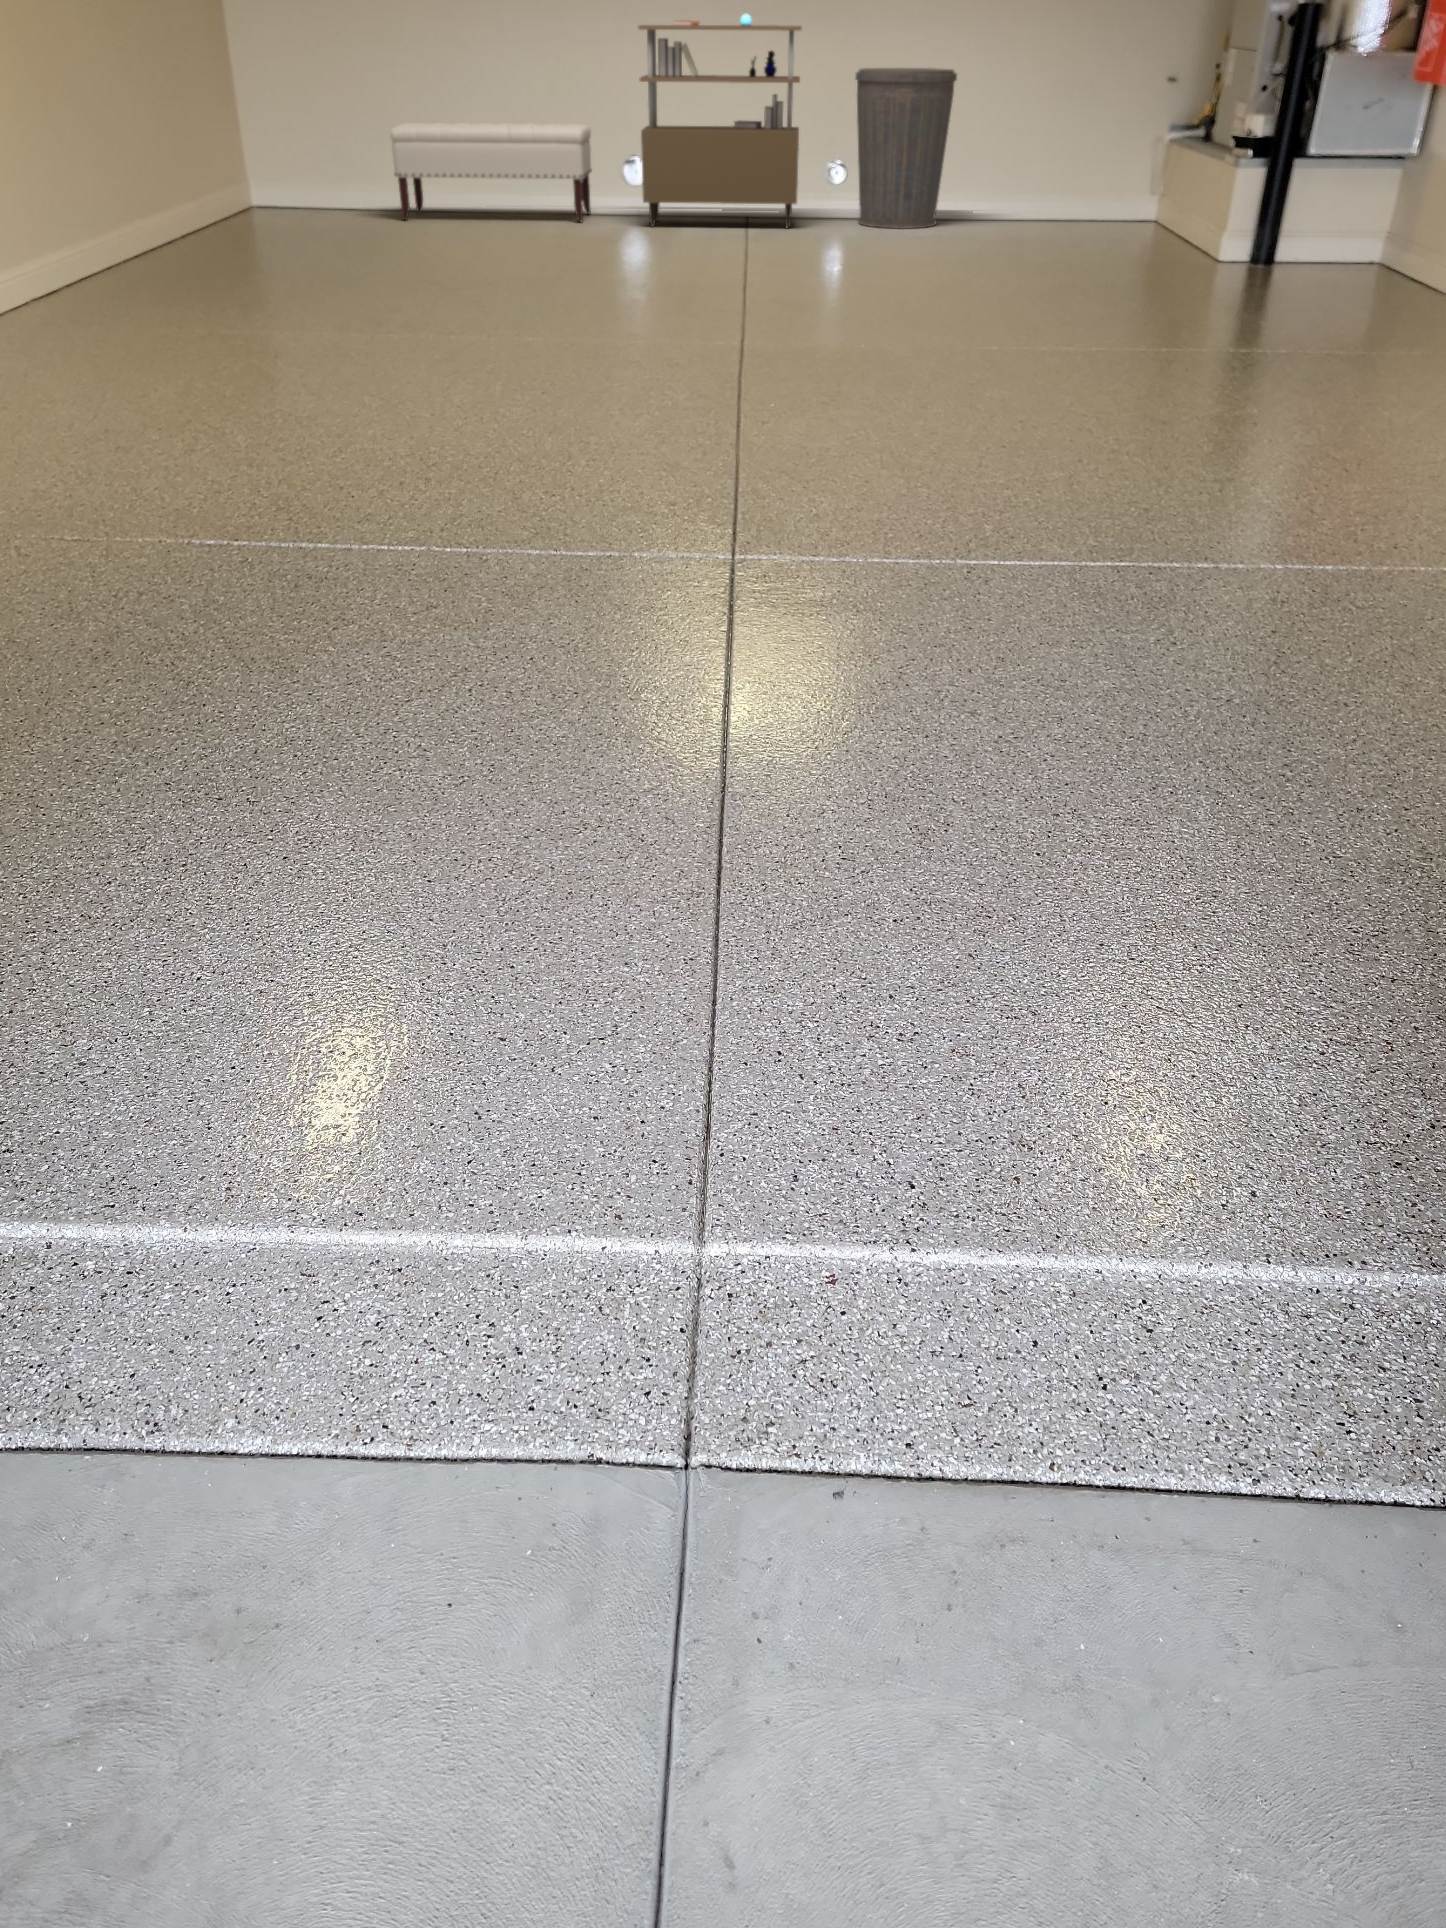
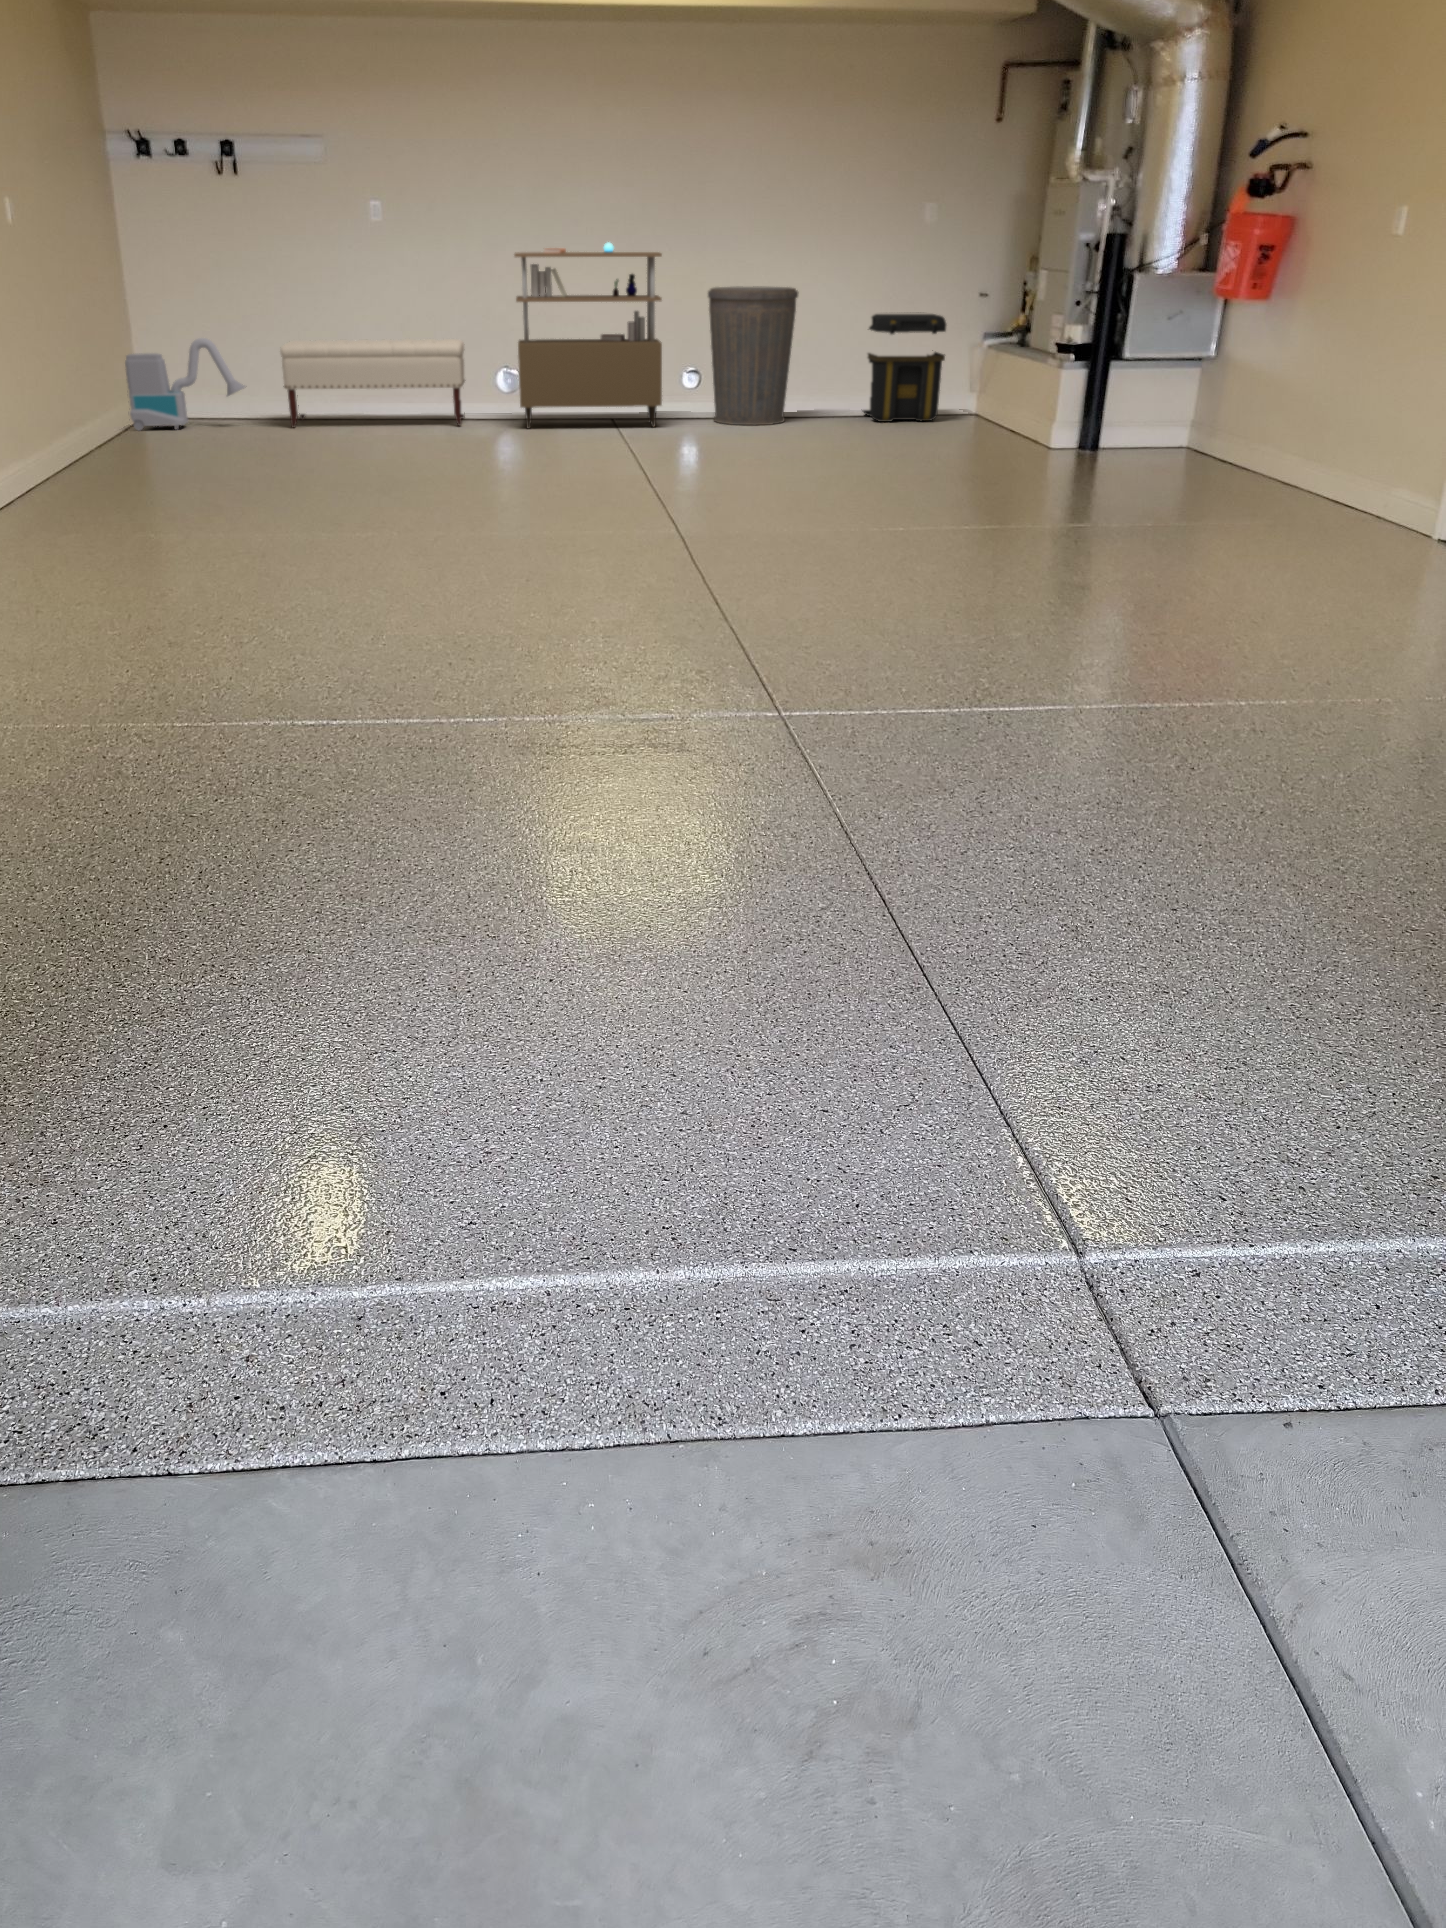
toolbox: none [1026,101,1124,228] -> present [863,314,946,422]
vacuum cleaner: none [229,118,357,220] -> present [125,338,245,430]

